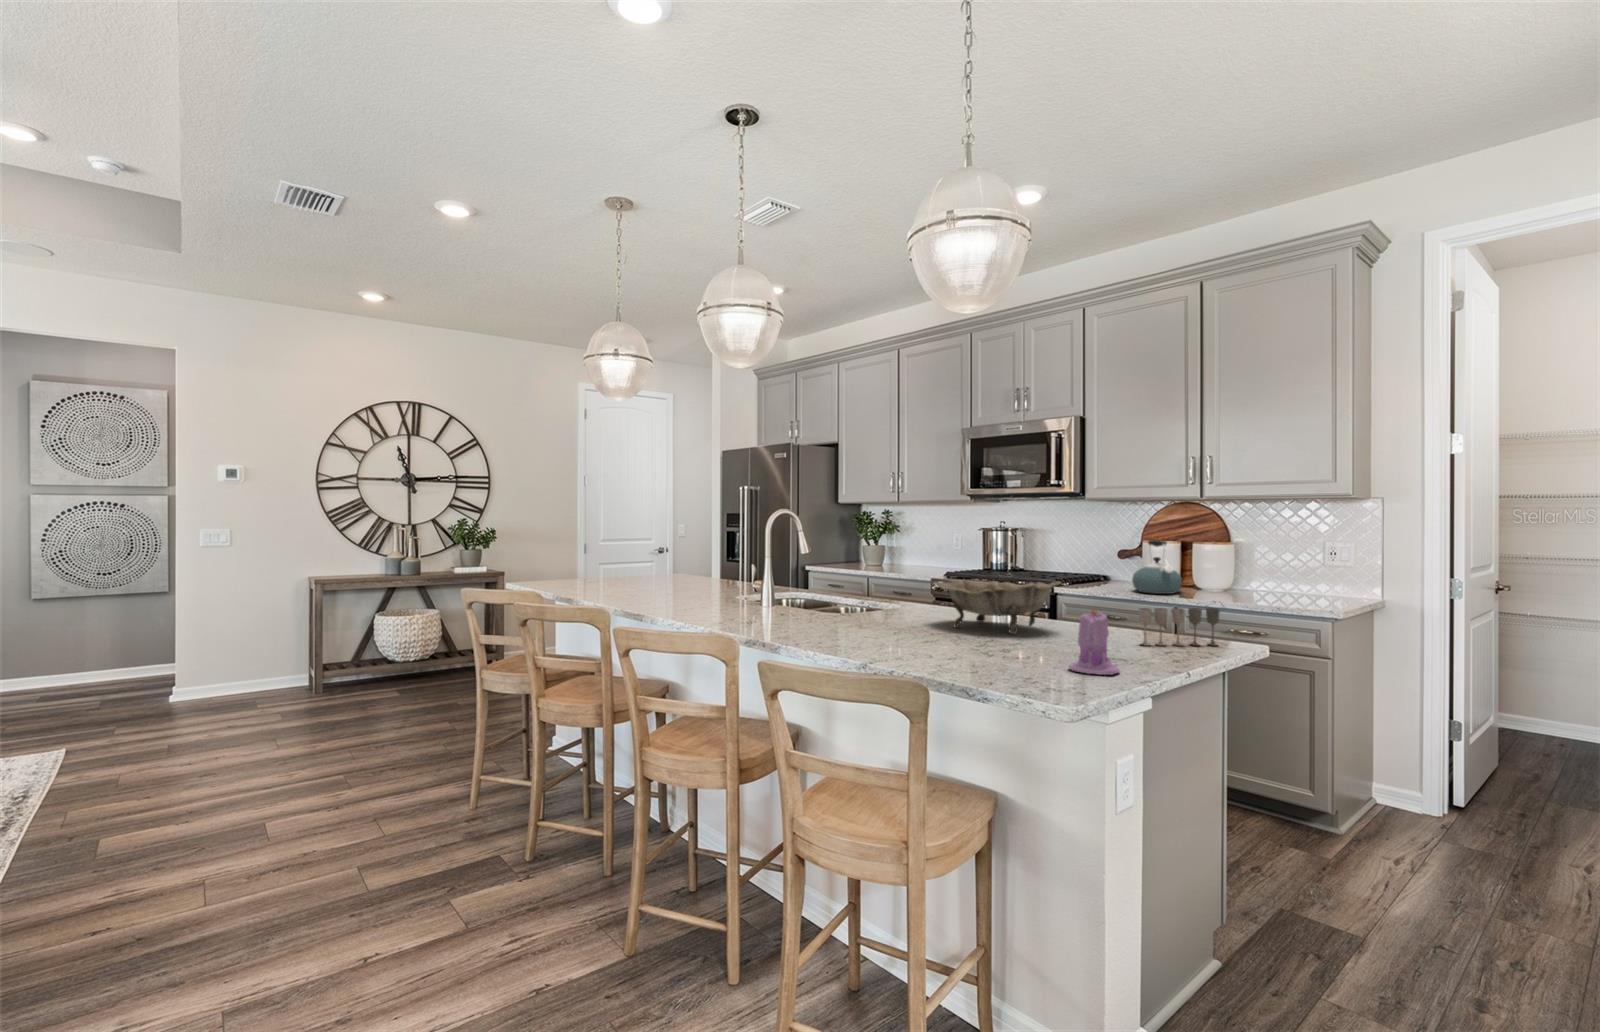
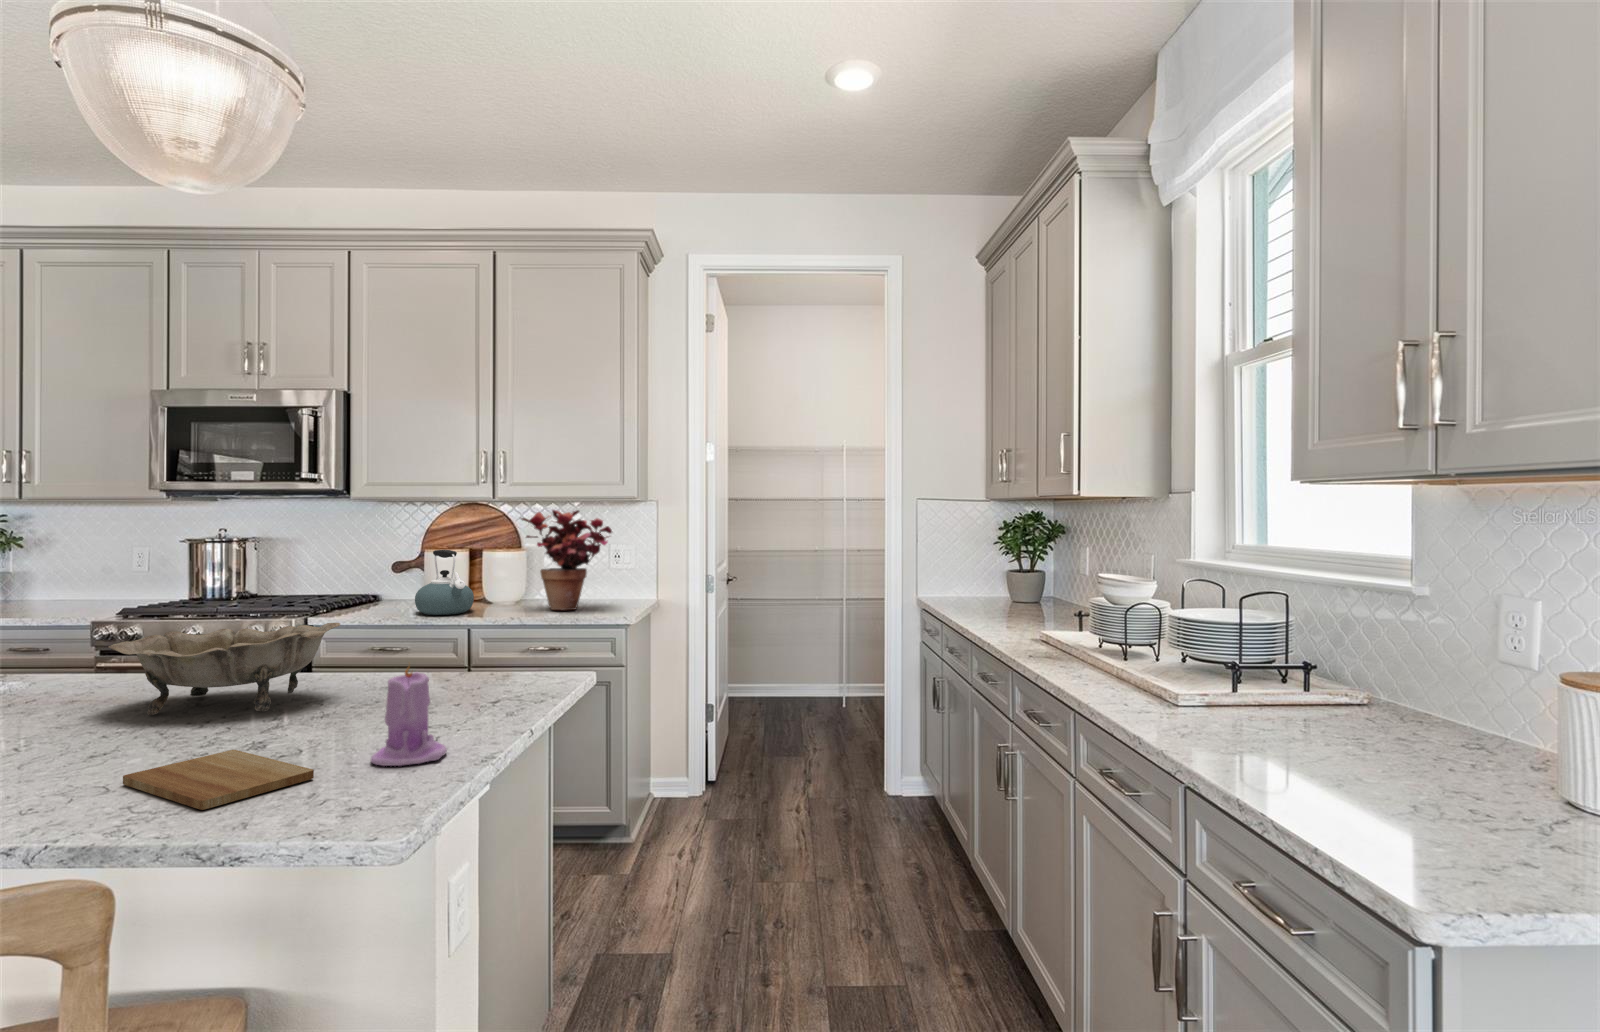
potted plant: none [1224,506,1322,600] -> present [521,510,612,610]
wine glass: present [1139,608,1220,646] -> none [453,638,547,698]
cutting board: none [939,648,1033,672] -> present [123,750,314,810]

